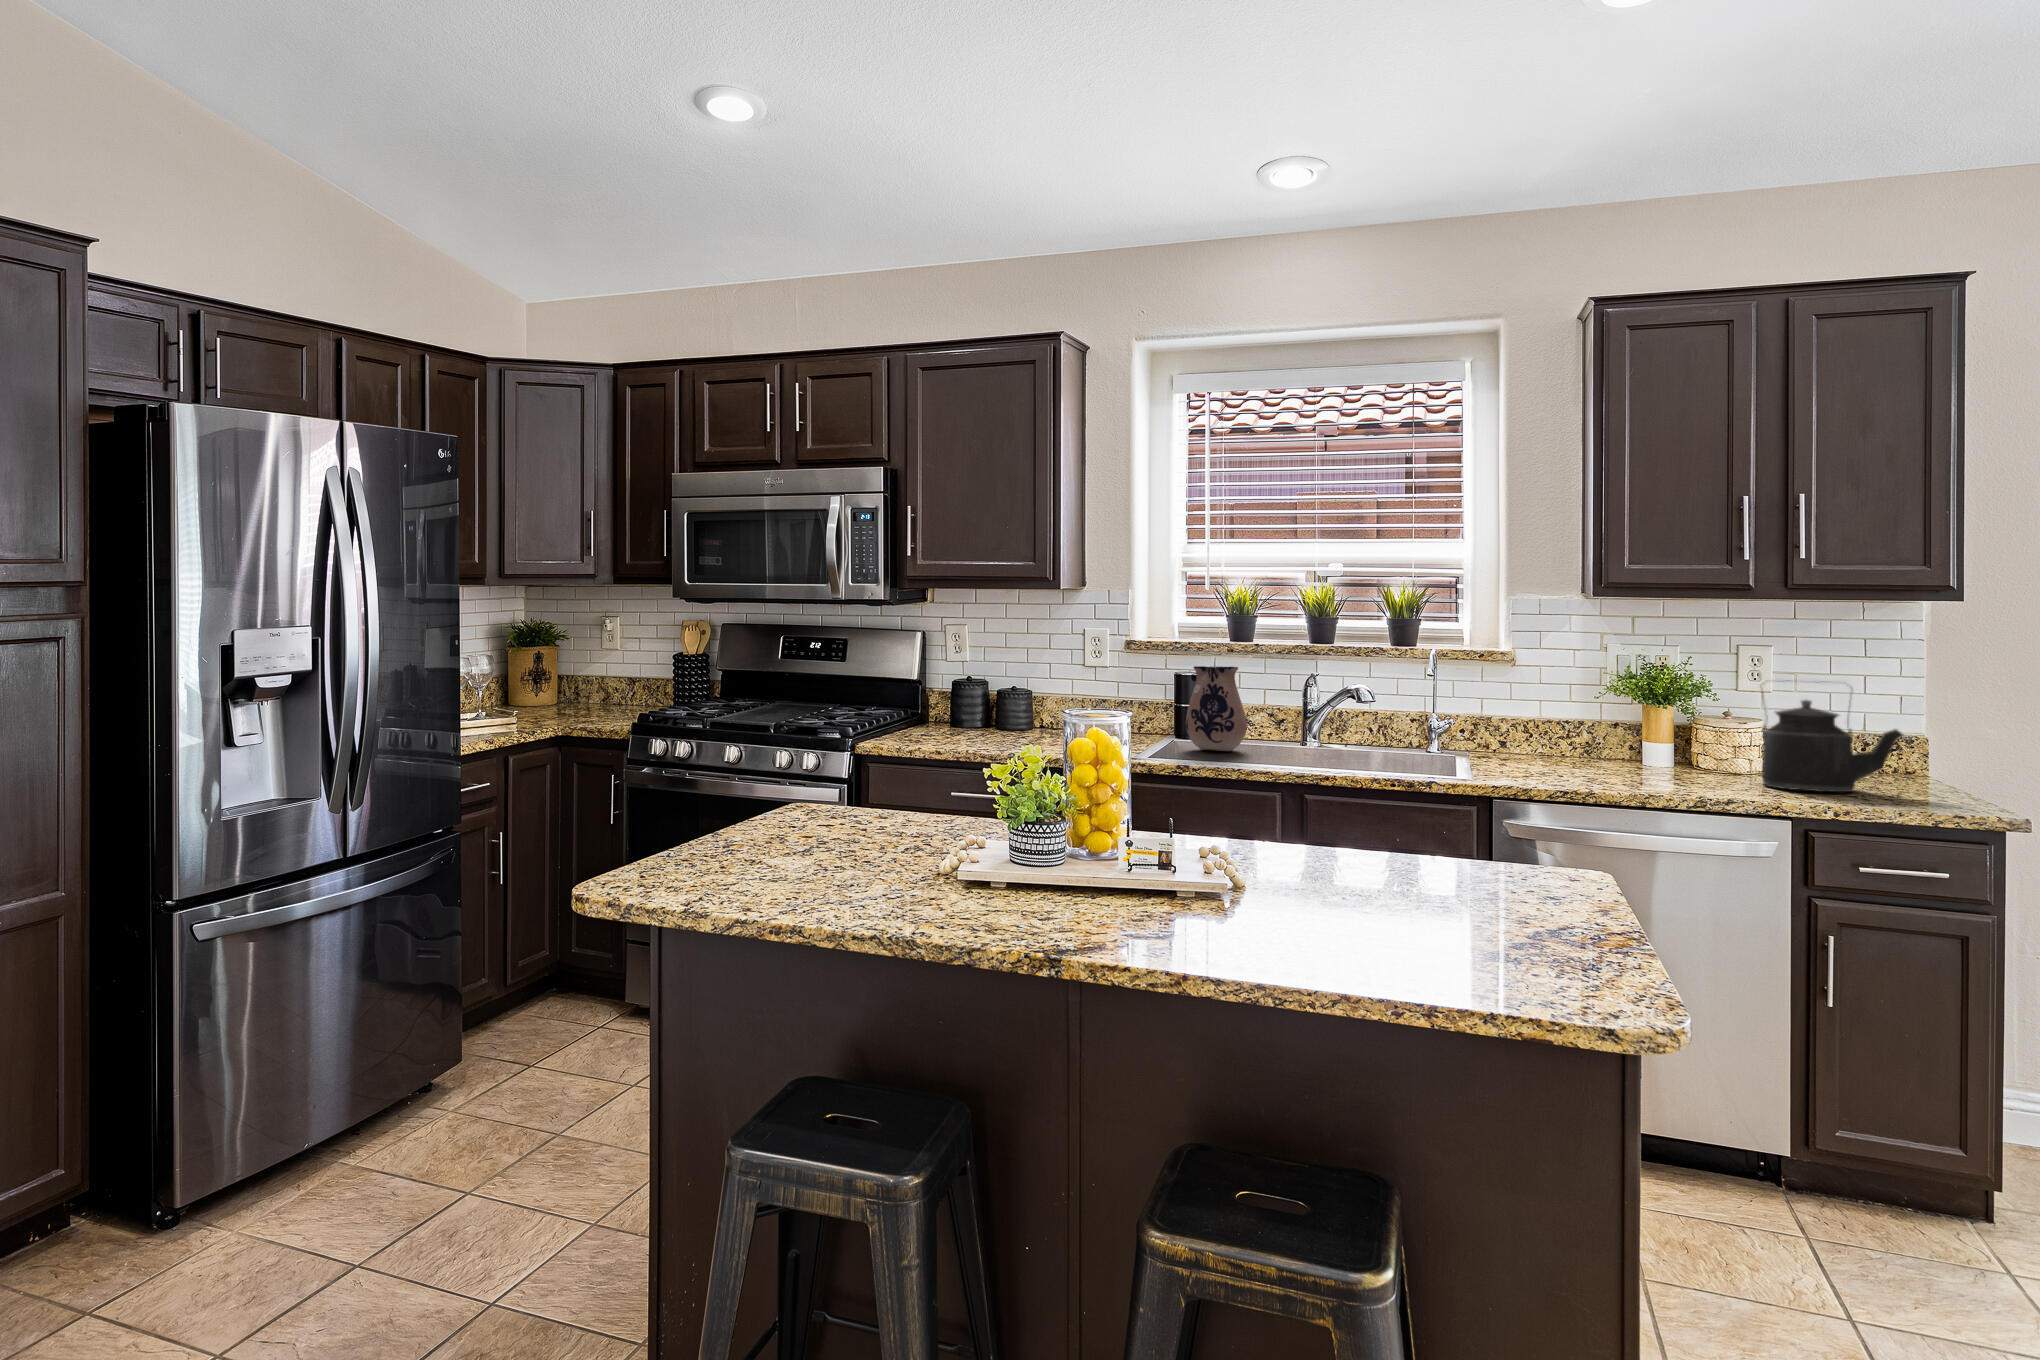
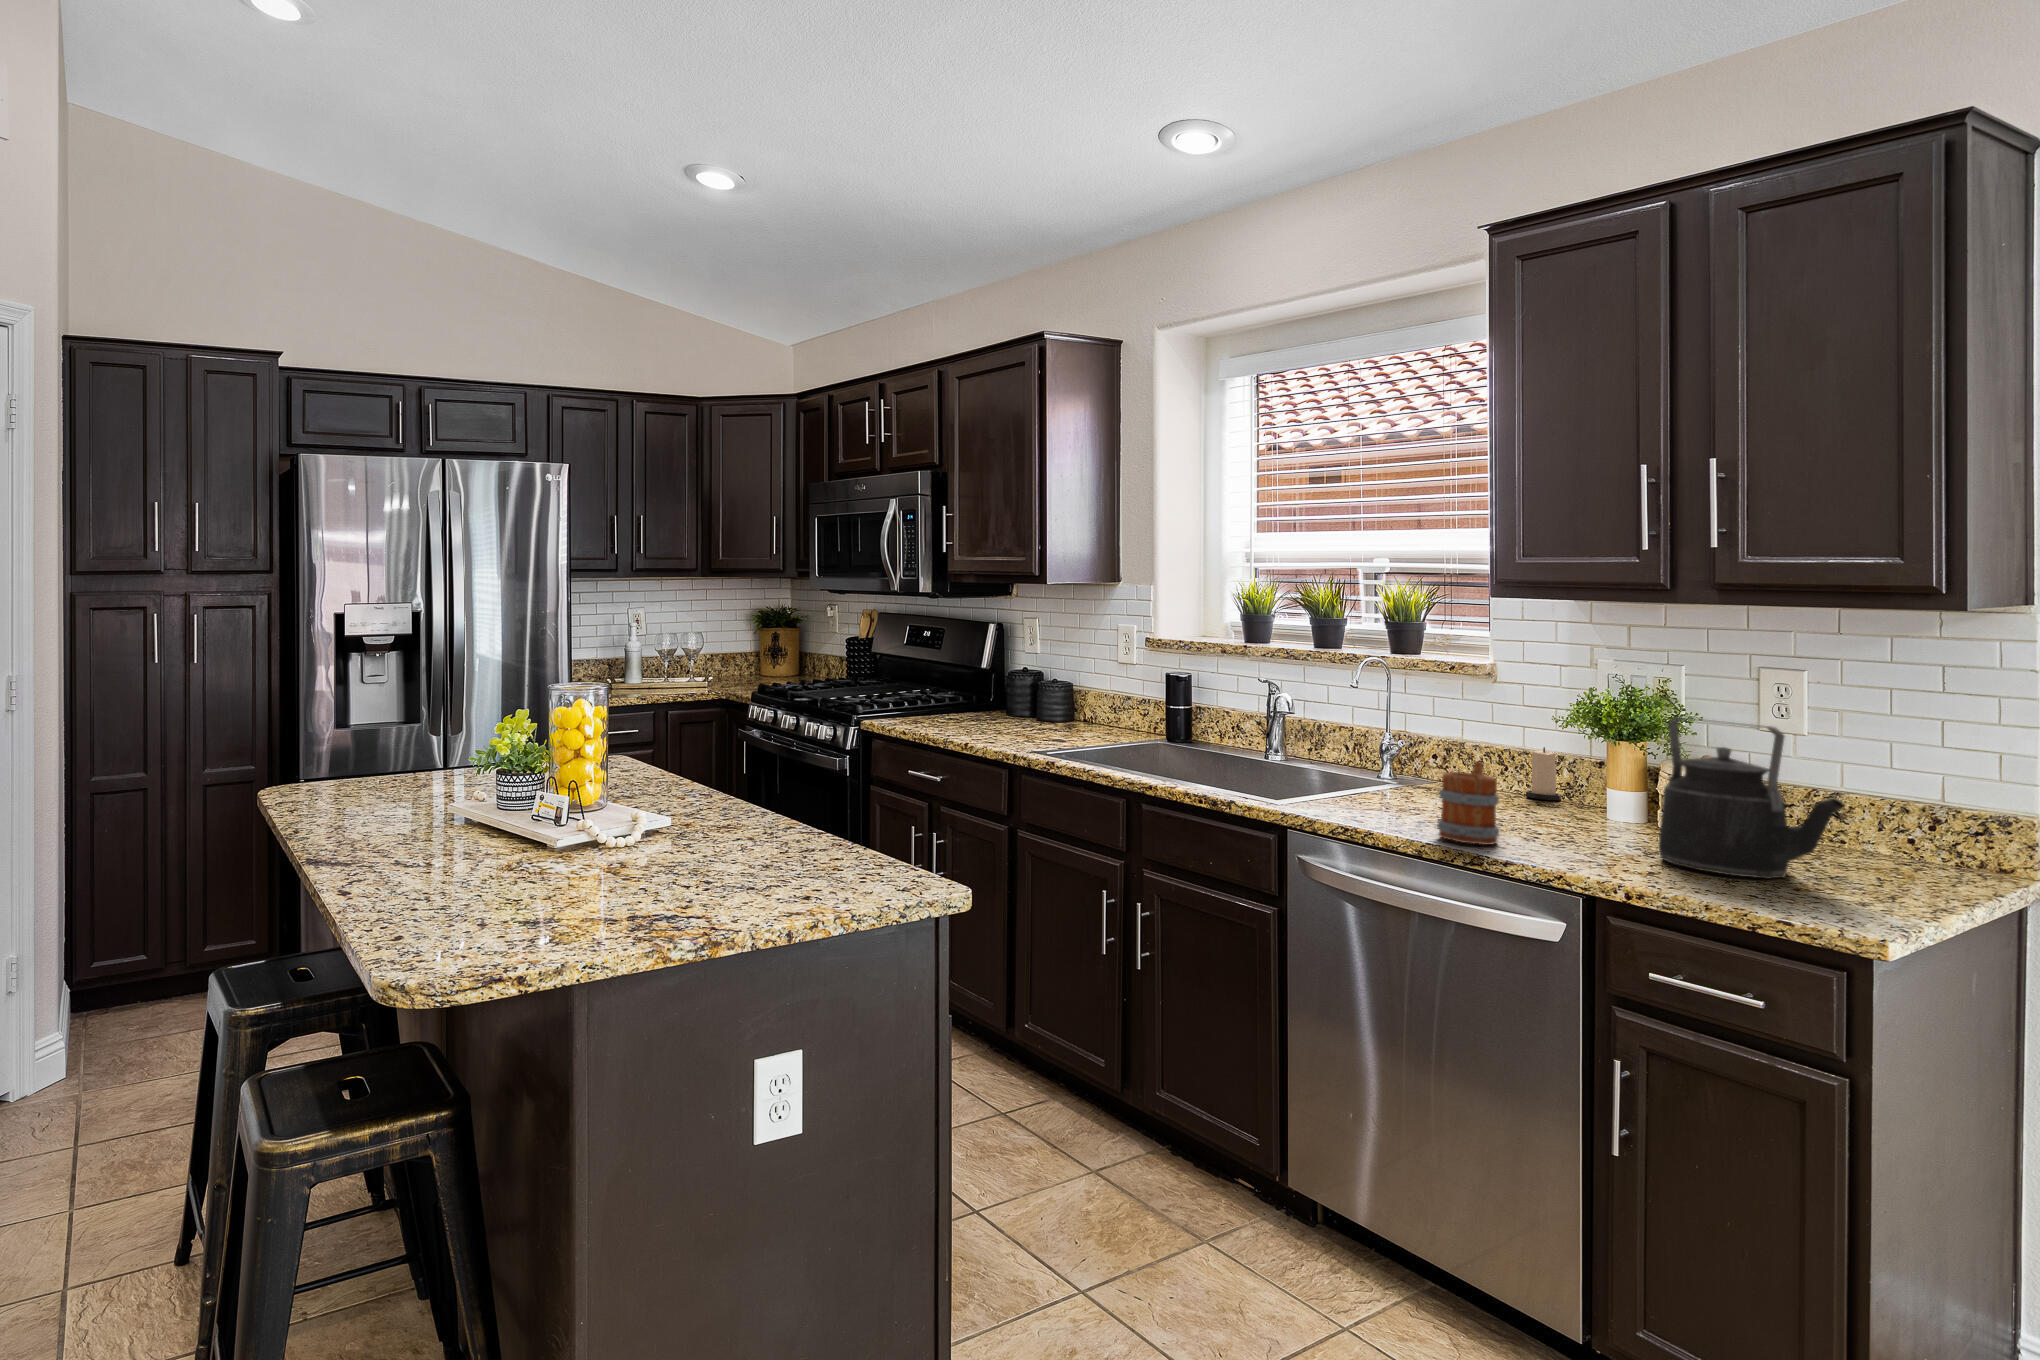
ceramic pitcher: present [1186,666,1247,751] -> none [1133,667,1197,754]
candle: none [1553,715,1582,759] -> present [1526,747,1561,800]
mug: none [1625,726,1680,792] -> present [1437,761,1499,845]

